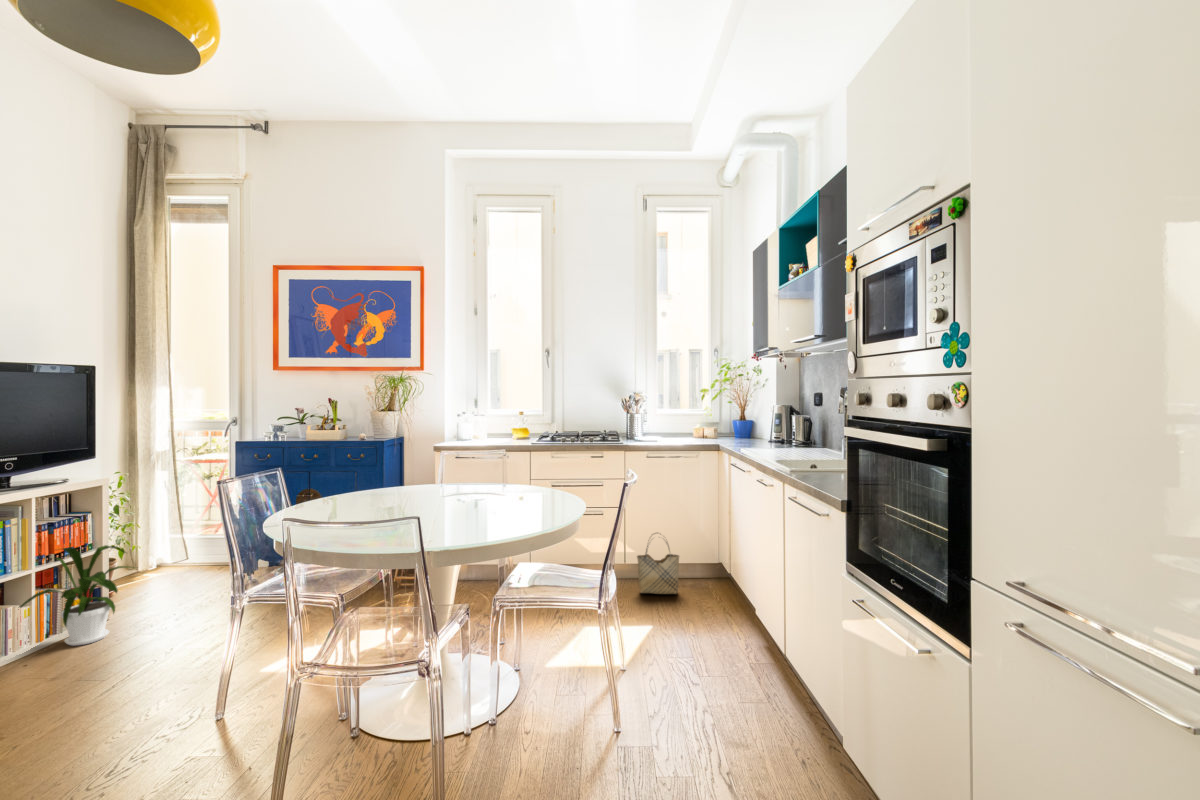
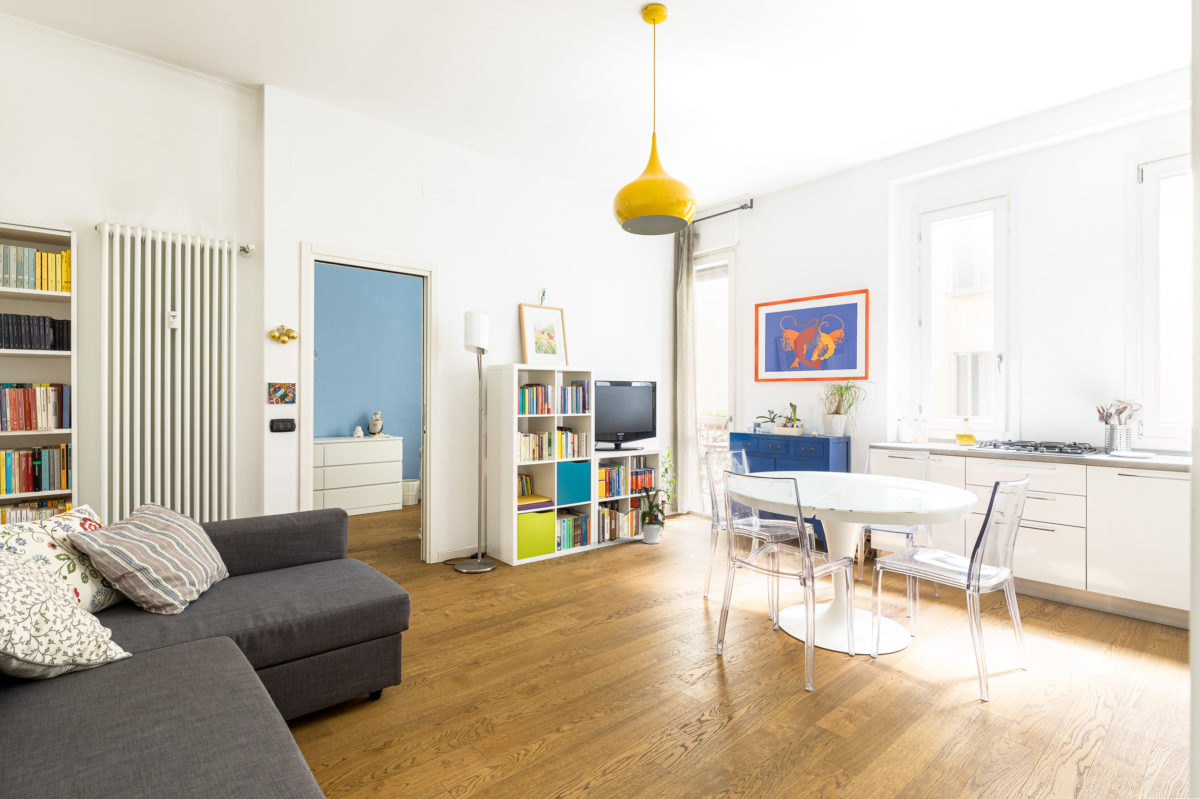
woven basket: present [637,542,679,594] -> none [1082,560,1145,631]

